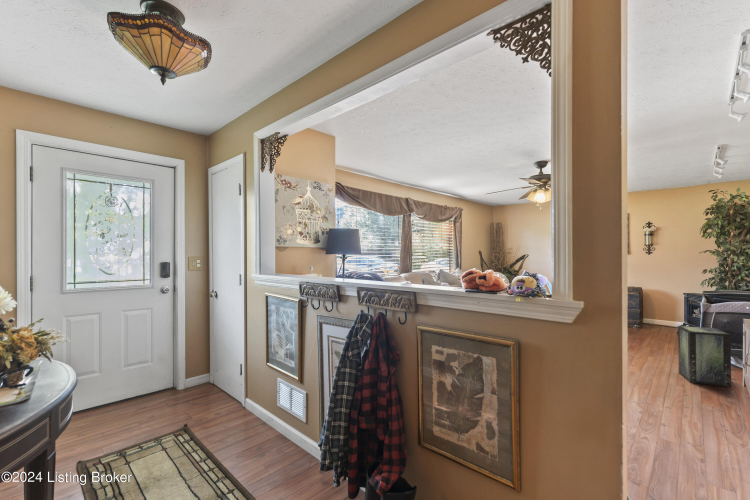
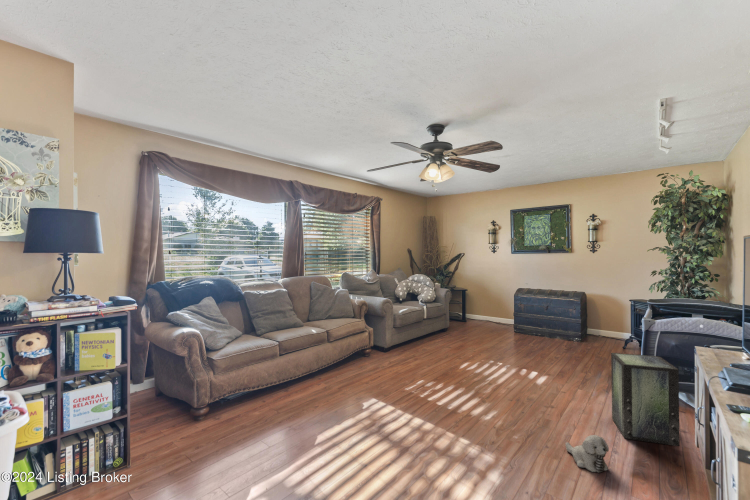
plush toy: none [649,374,683,397] -> present [565,435,609,473]

